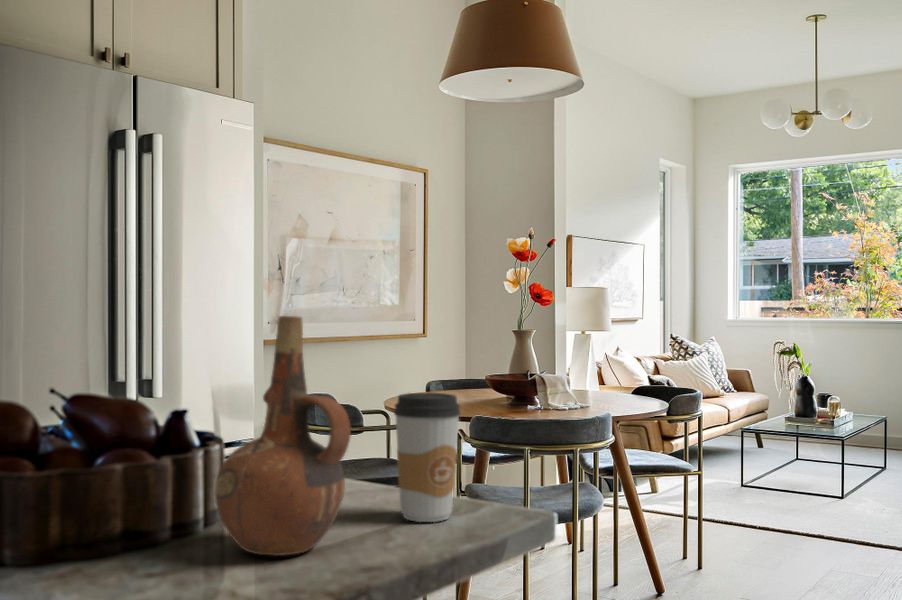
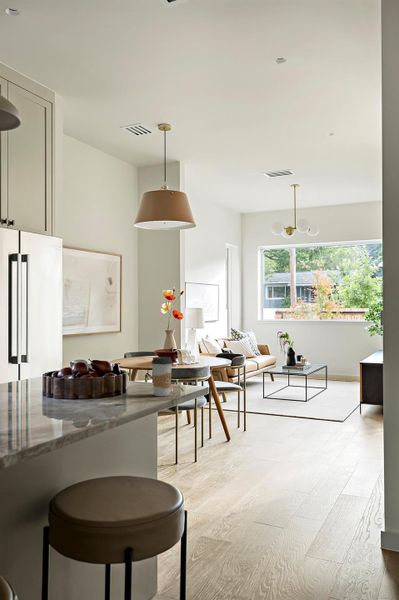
ceramic pitcher: present [215,316,351,556] -> none [105,335,145,404]

